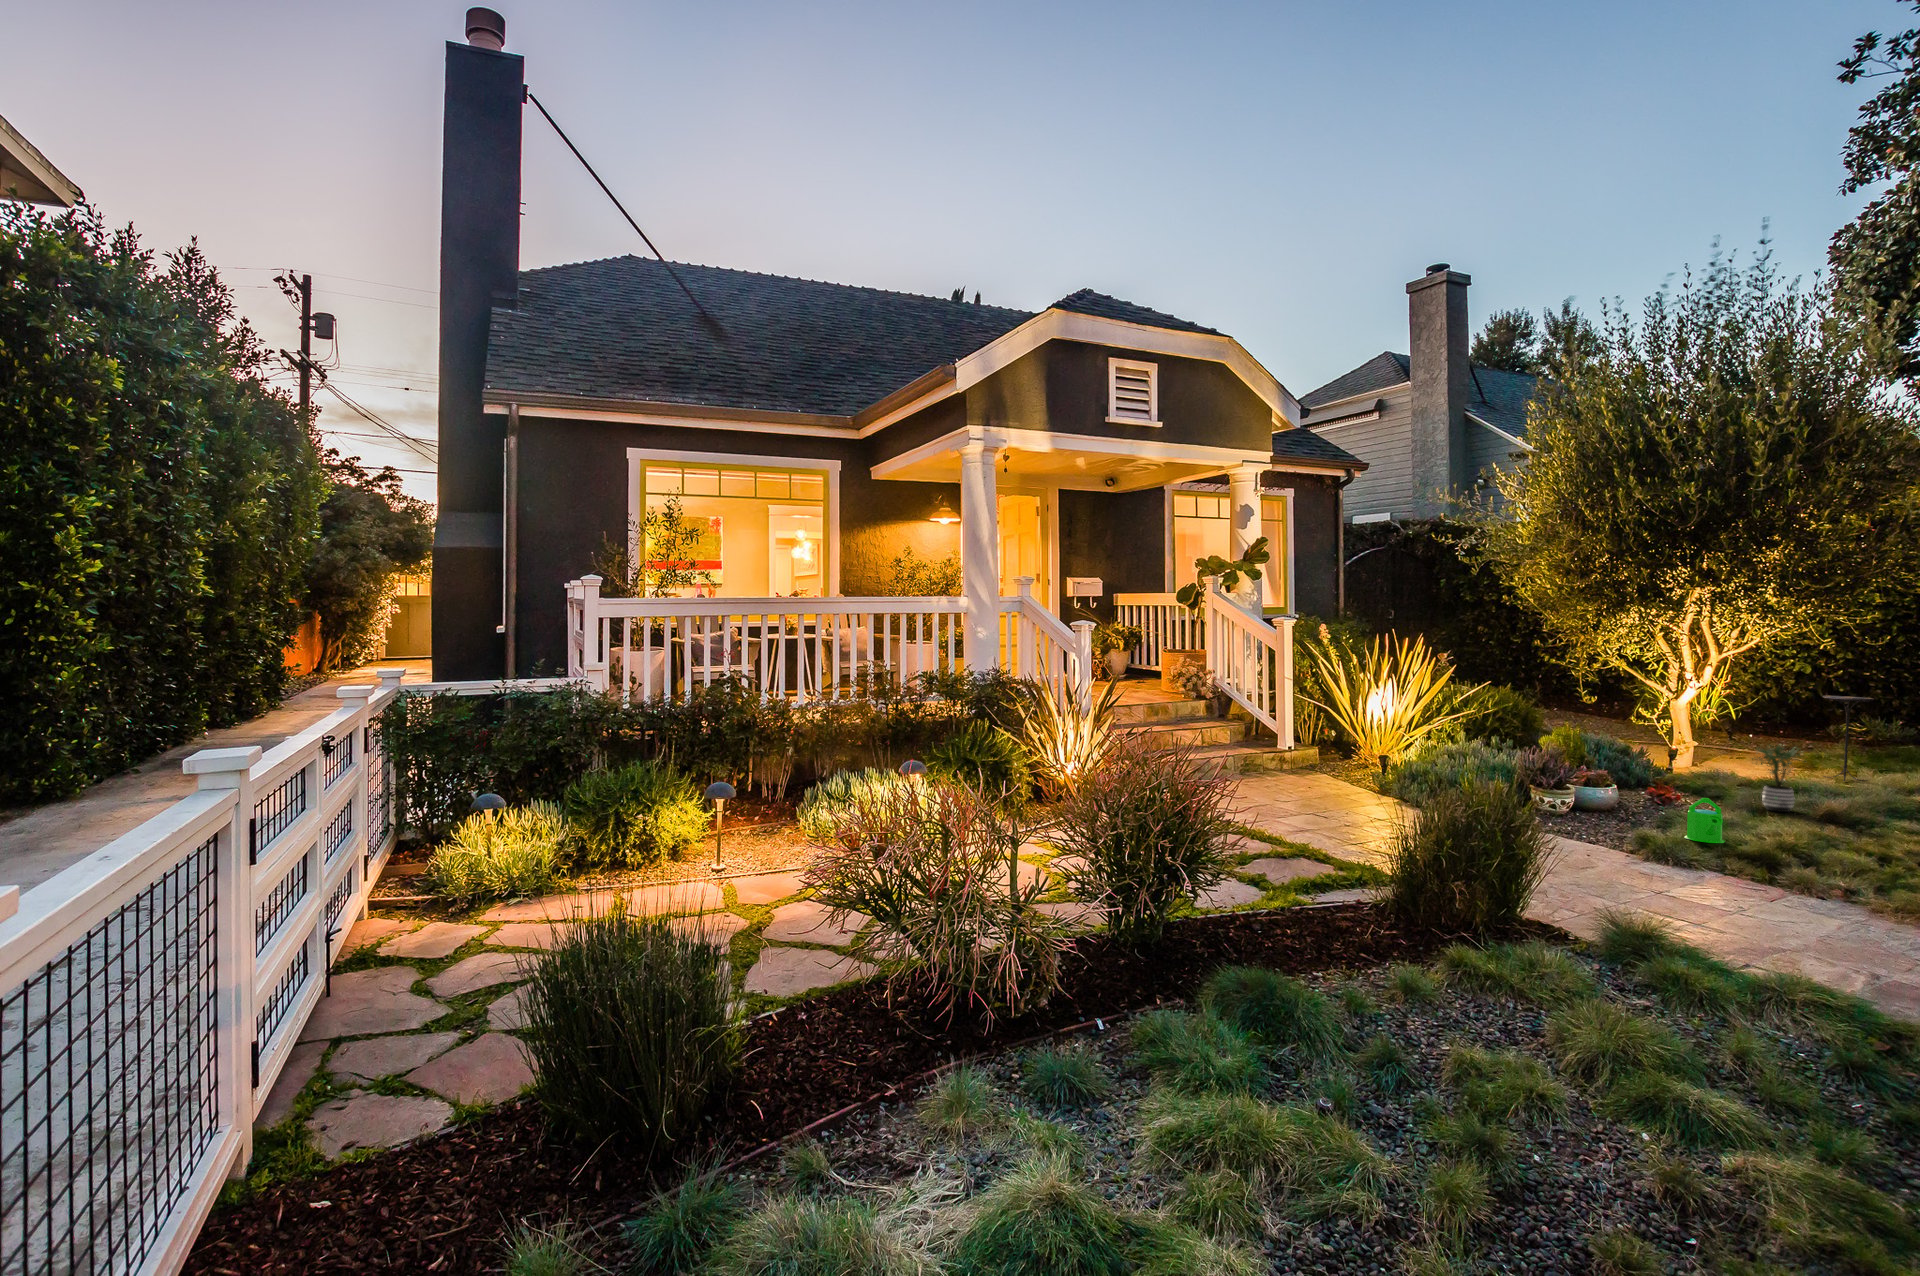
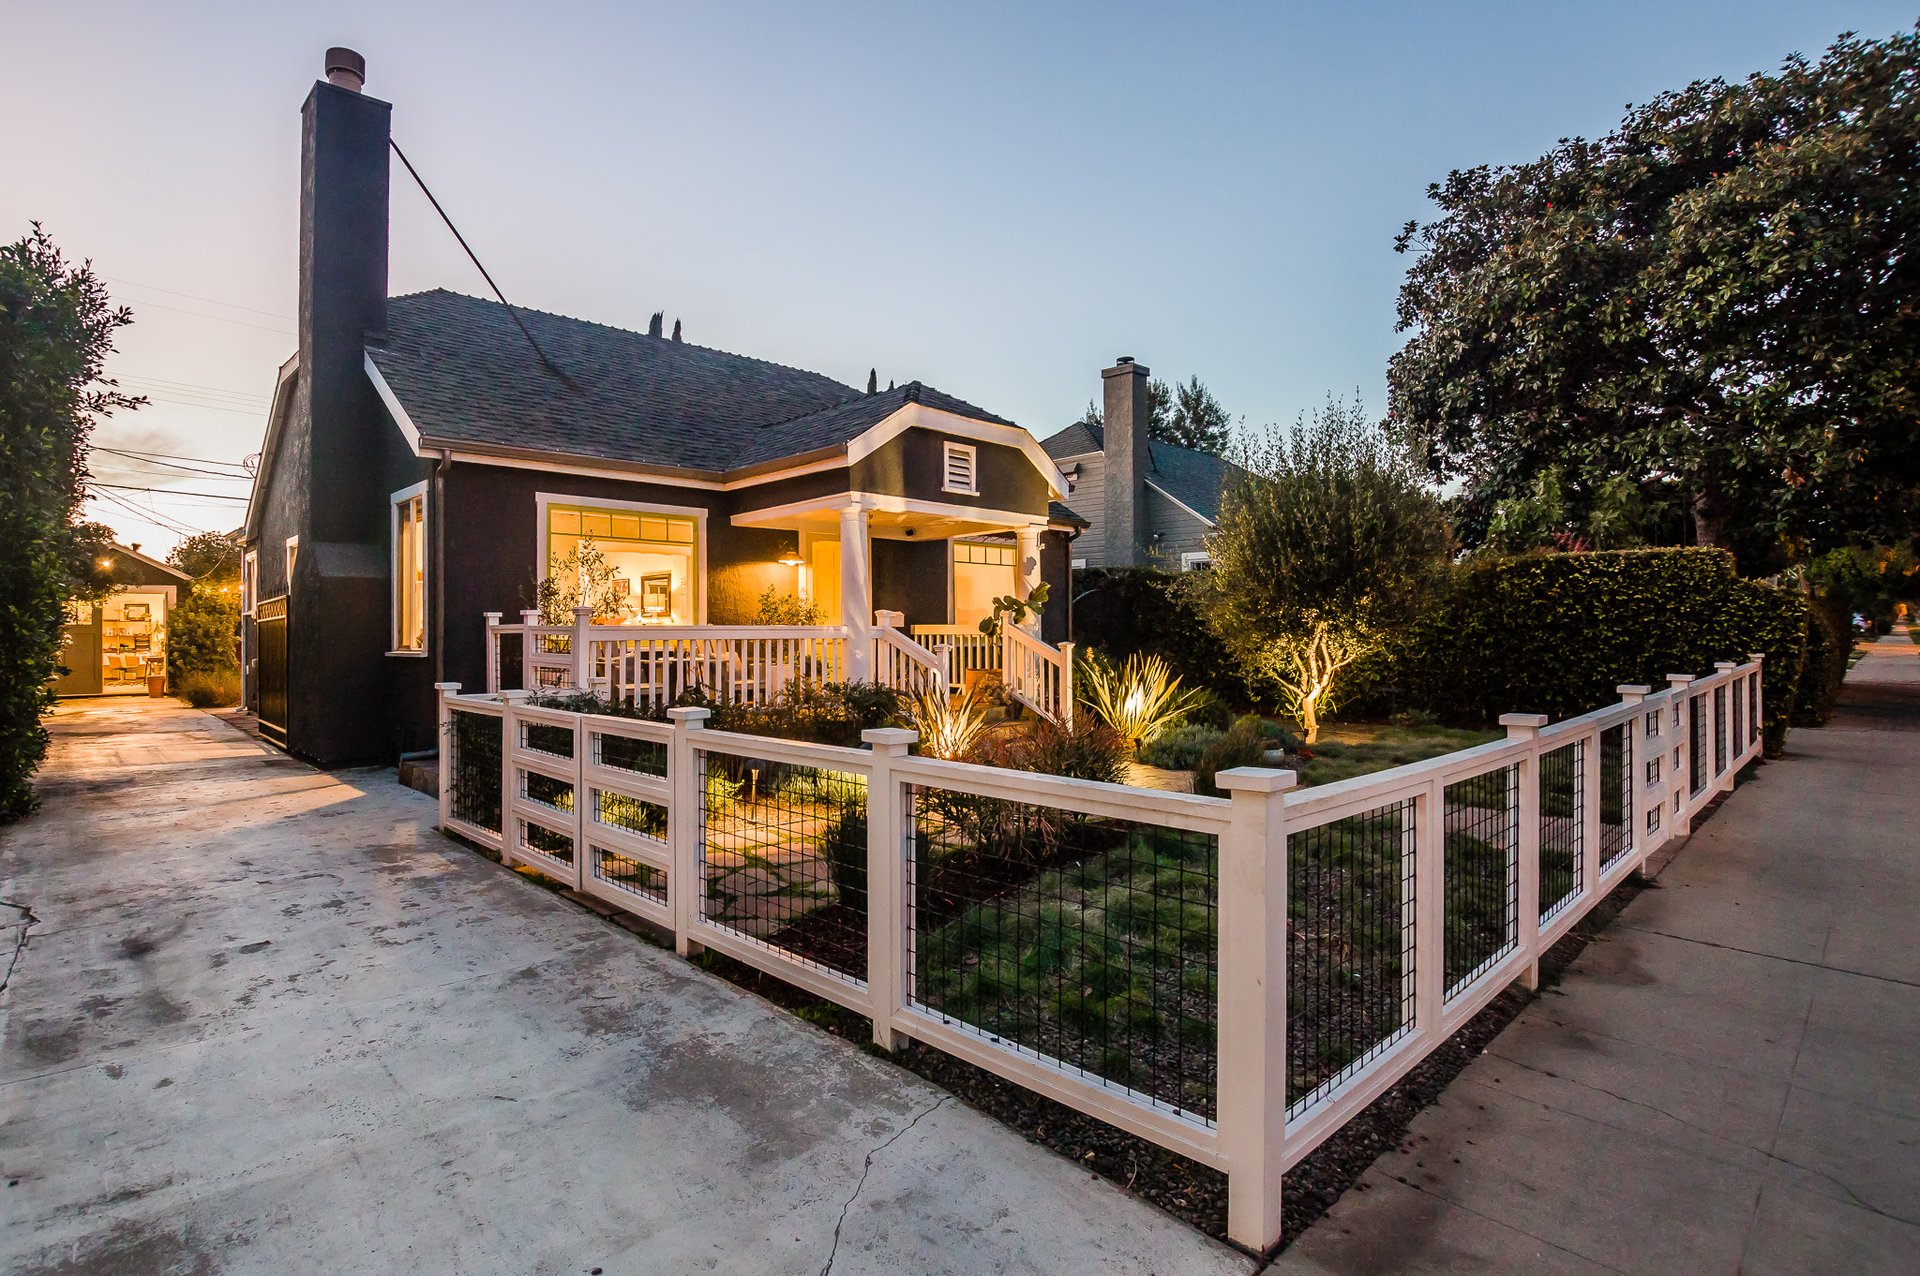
potted plant: present [1752,744,1806,812] -> none [1347,713,1375,754]
watering can: present [1684,798,1725,843] -> none [1318,741,1338,766]

